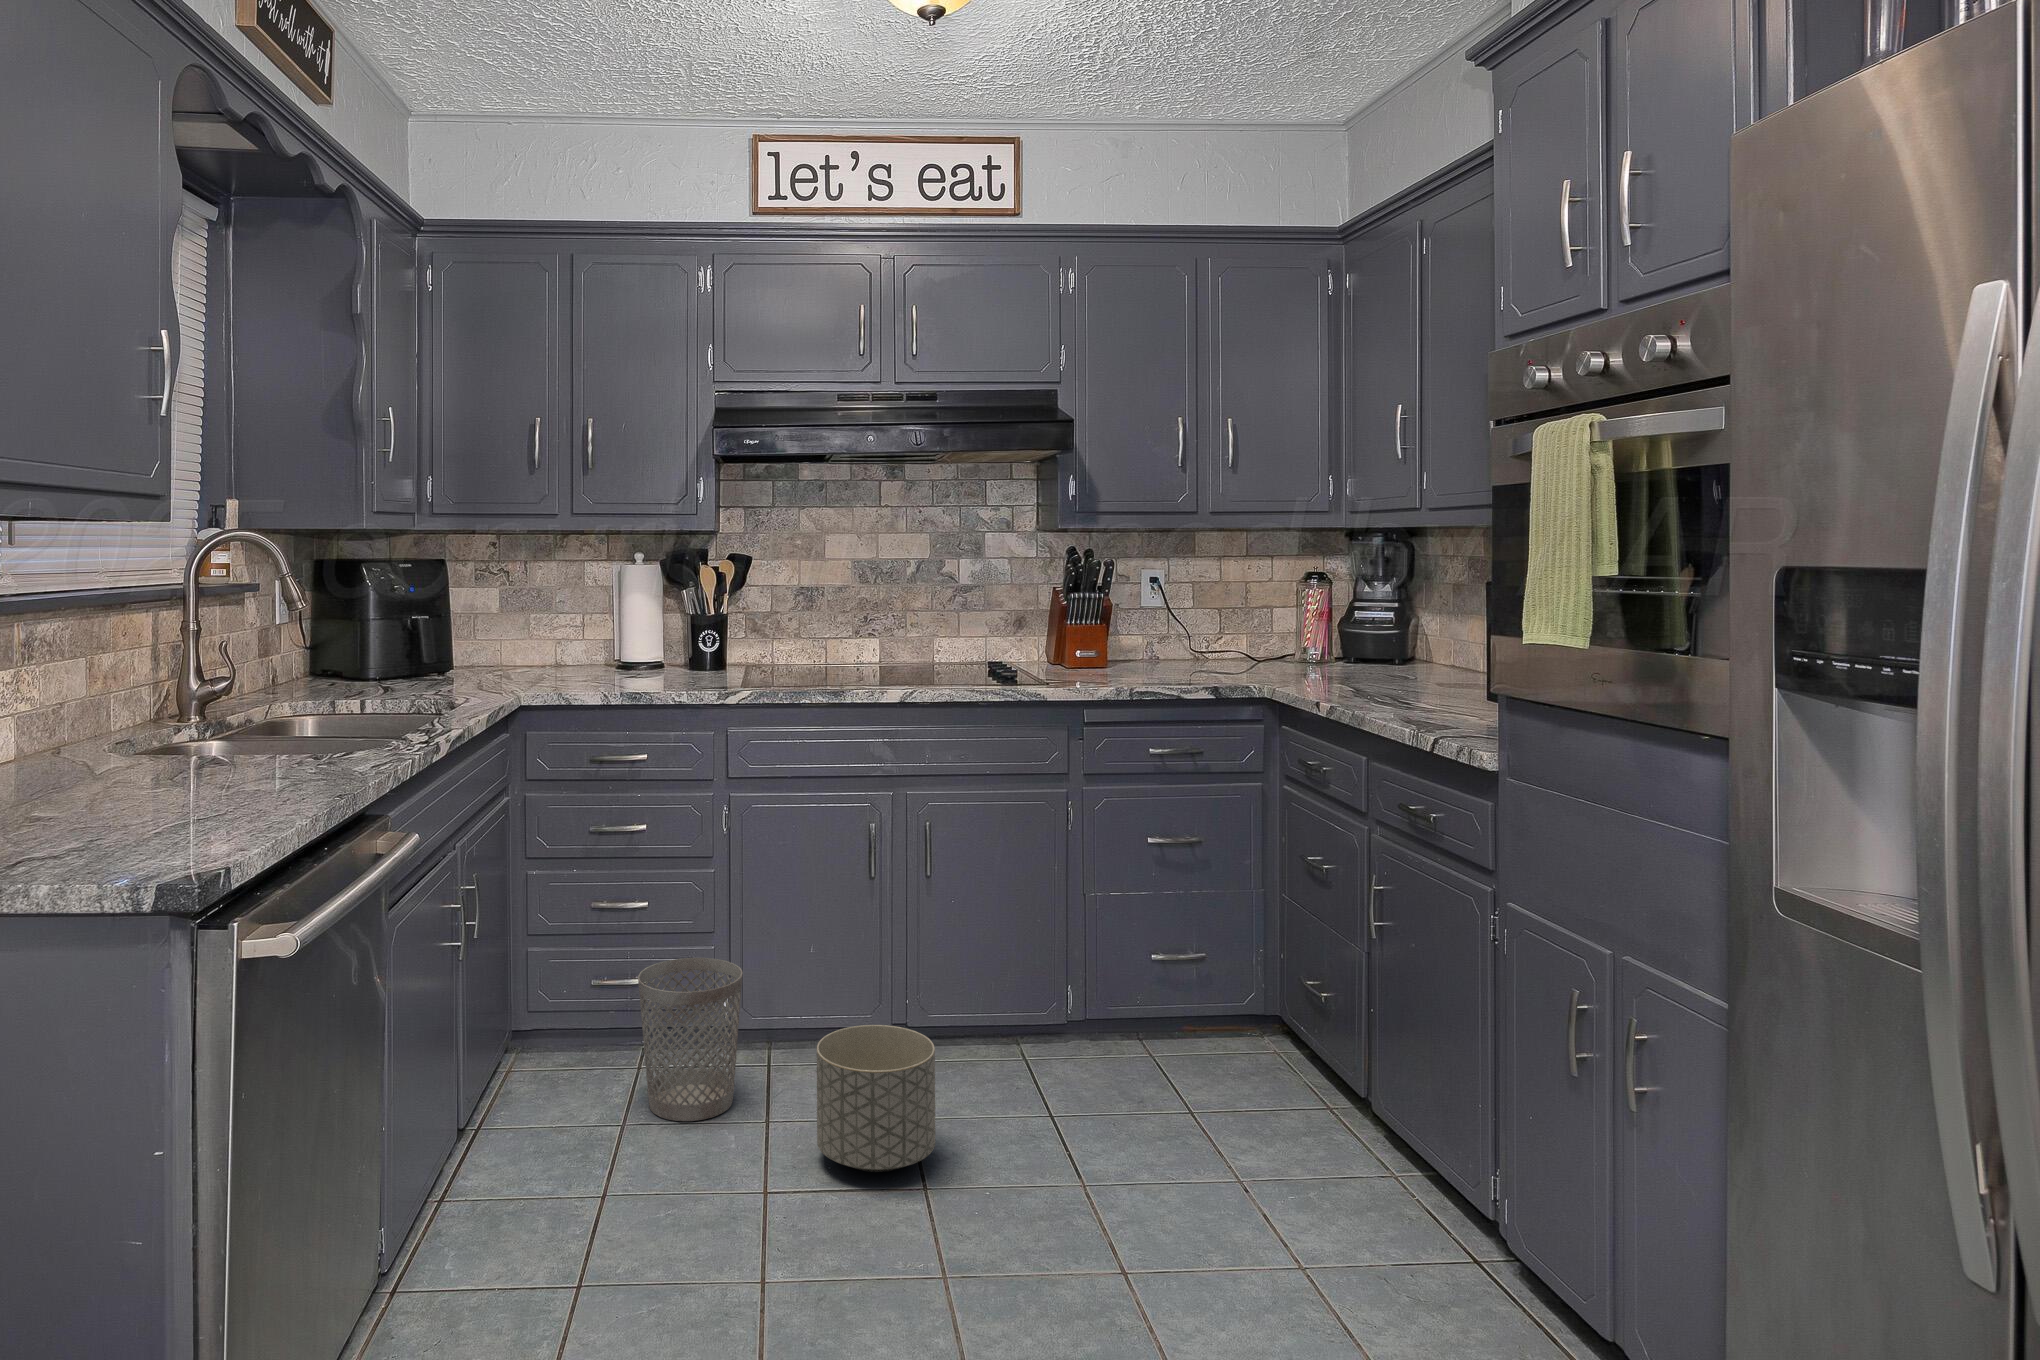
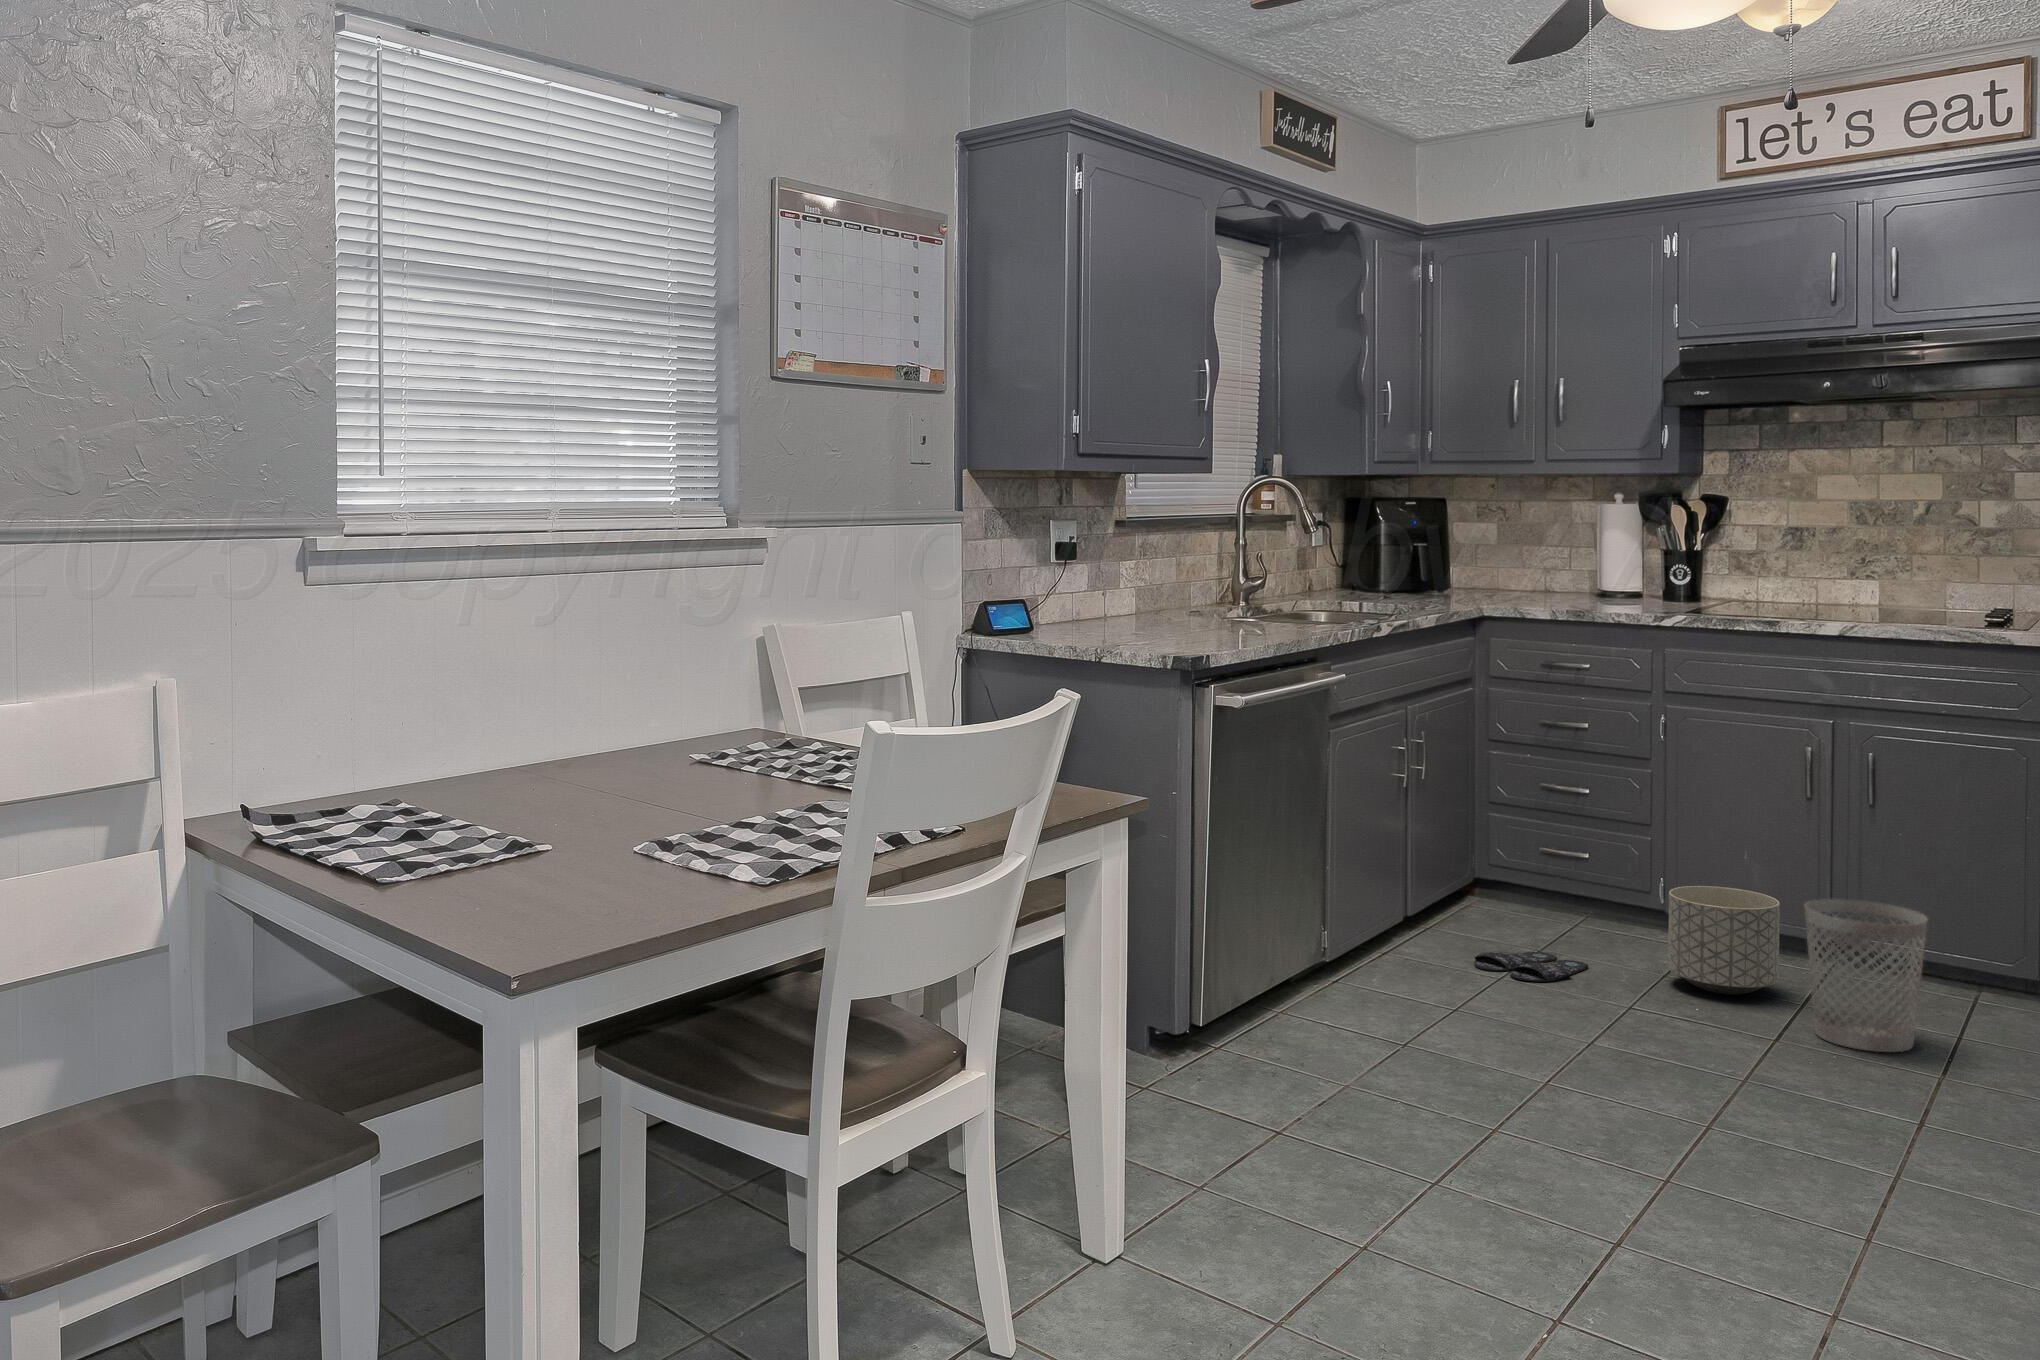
wastebasket: present [638,958,743,1121] -> present [1805,899,1927,1052]
slippers: none [594,1159,725,1238] -> present [1474,952,1588,982]

